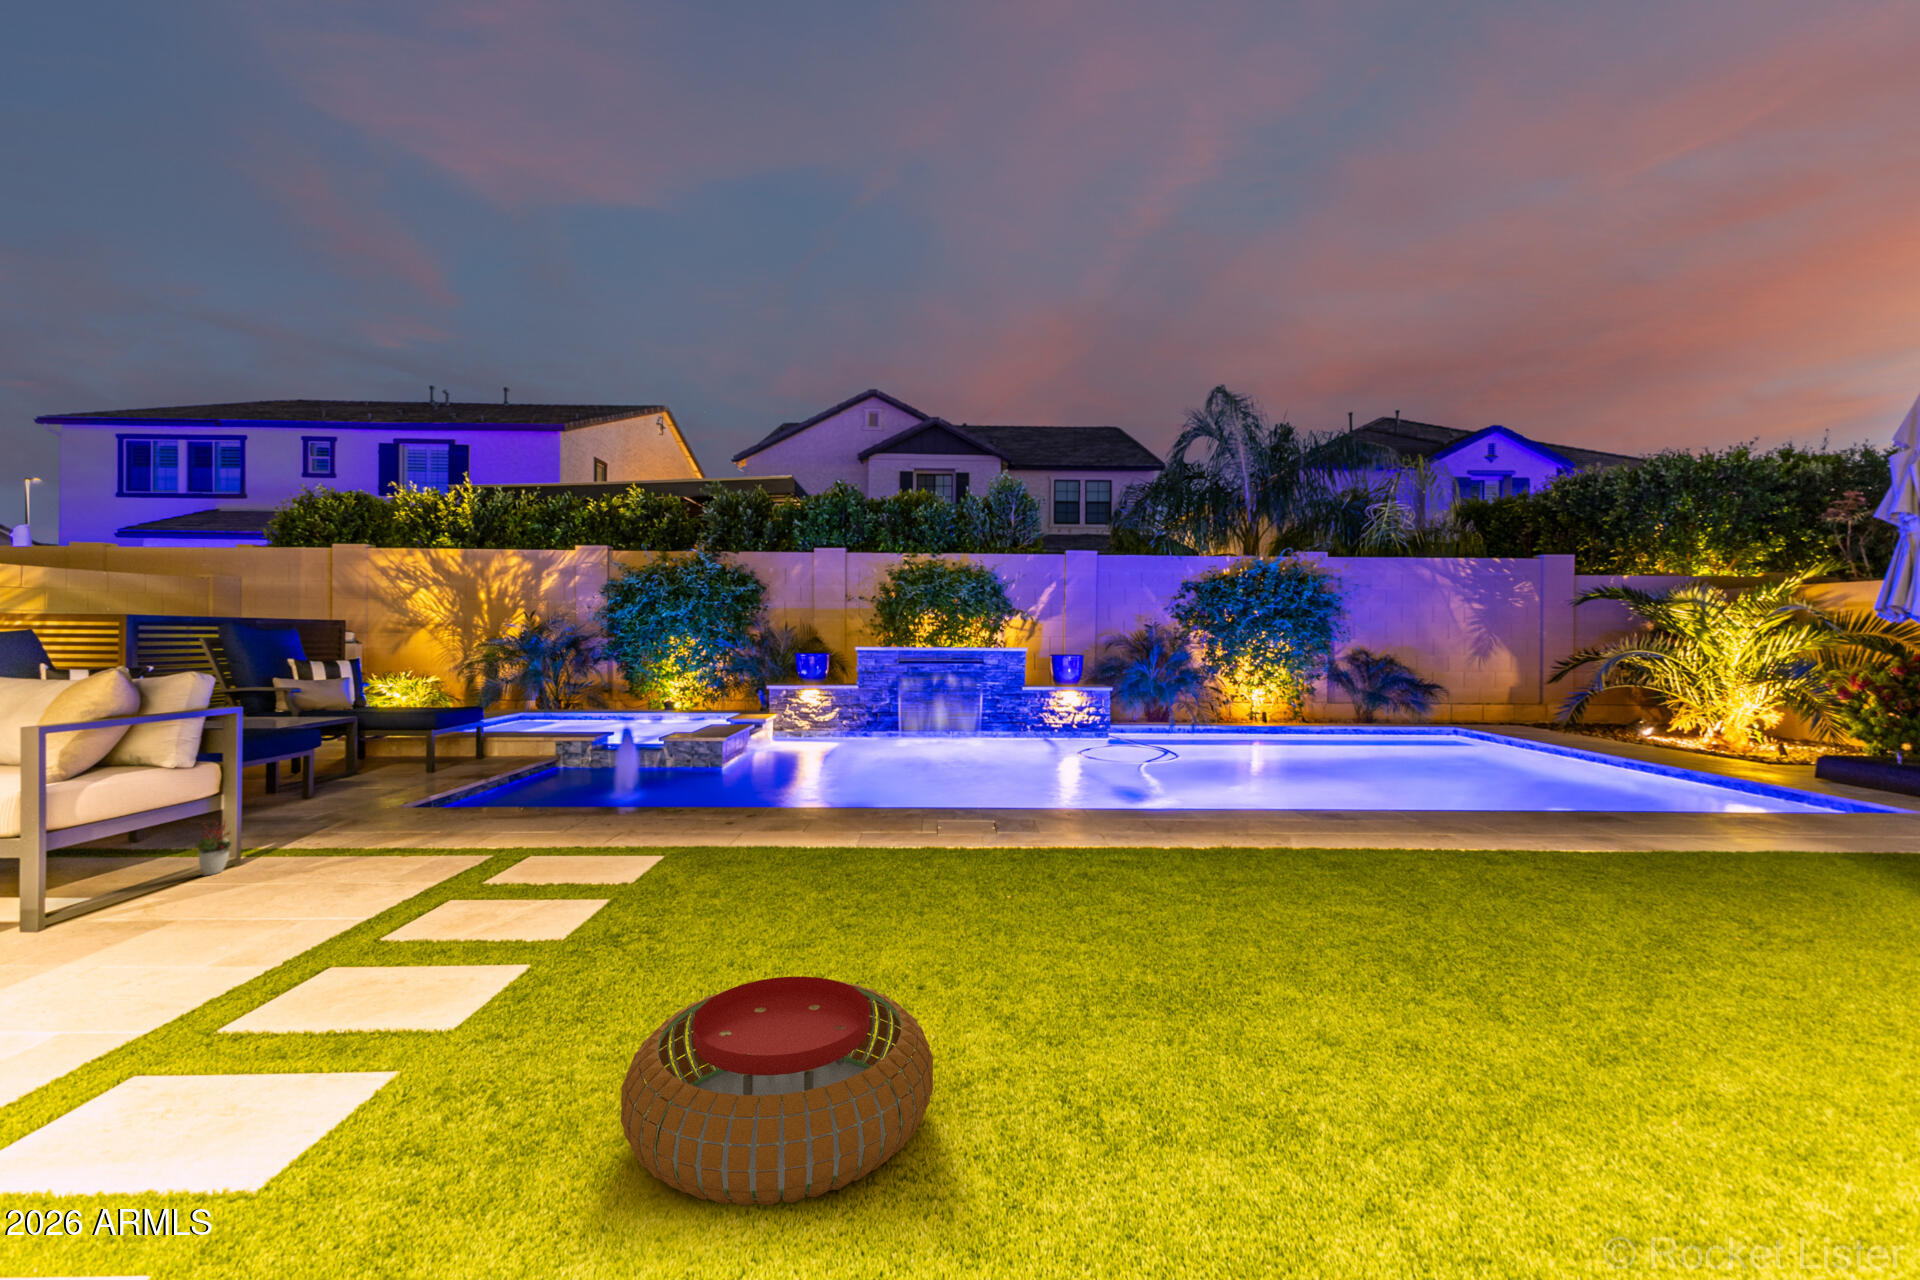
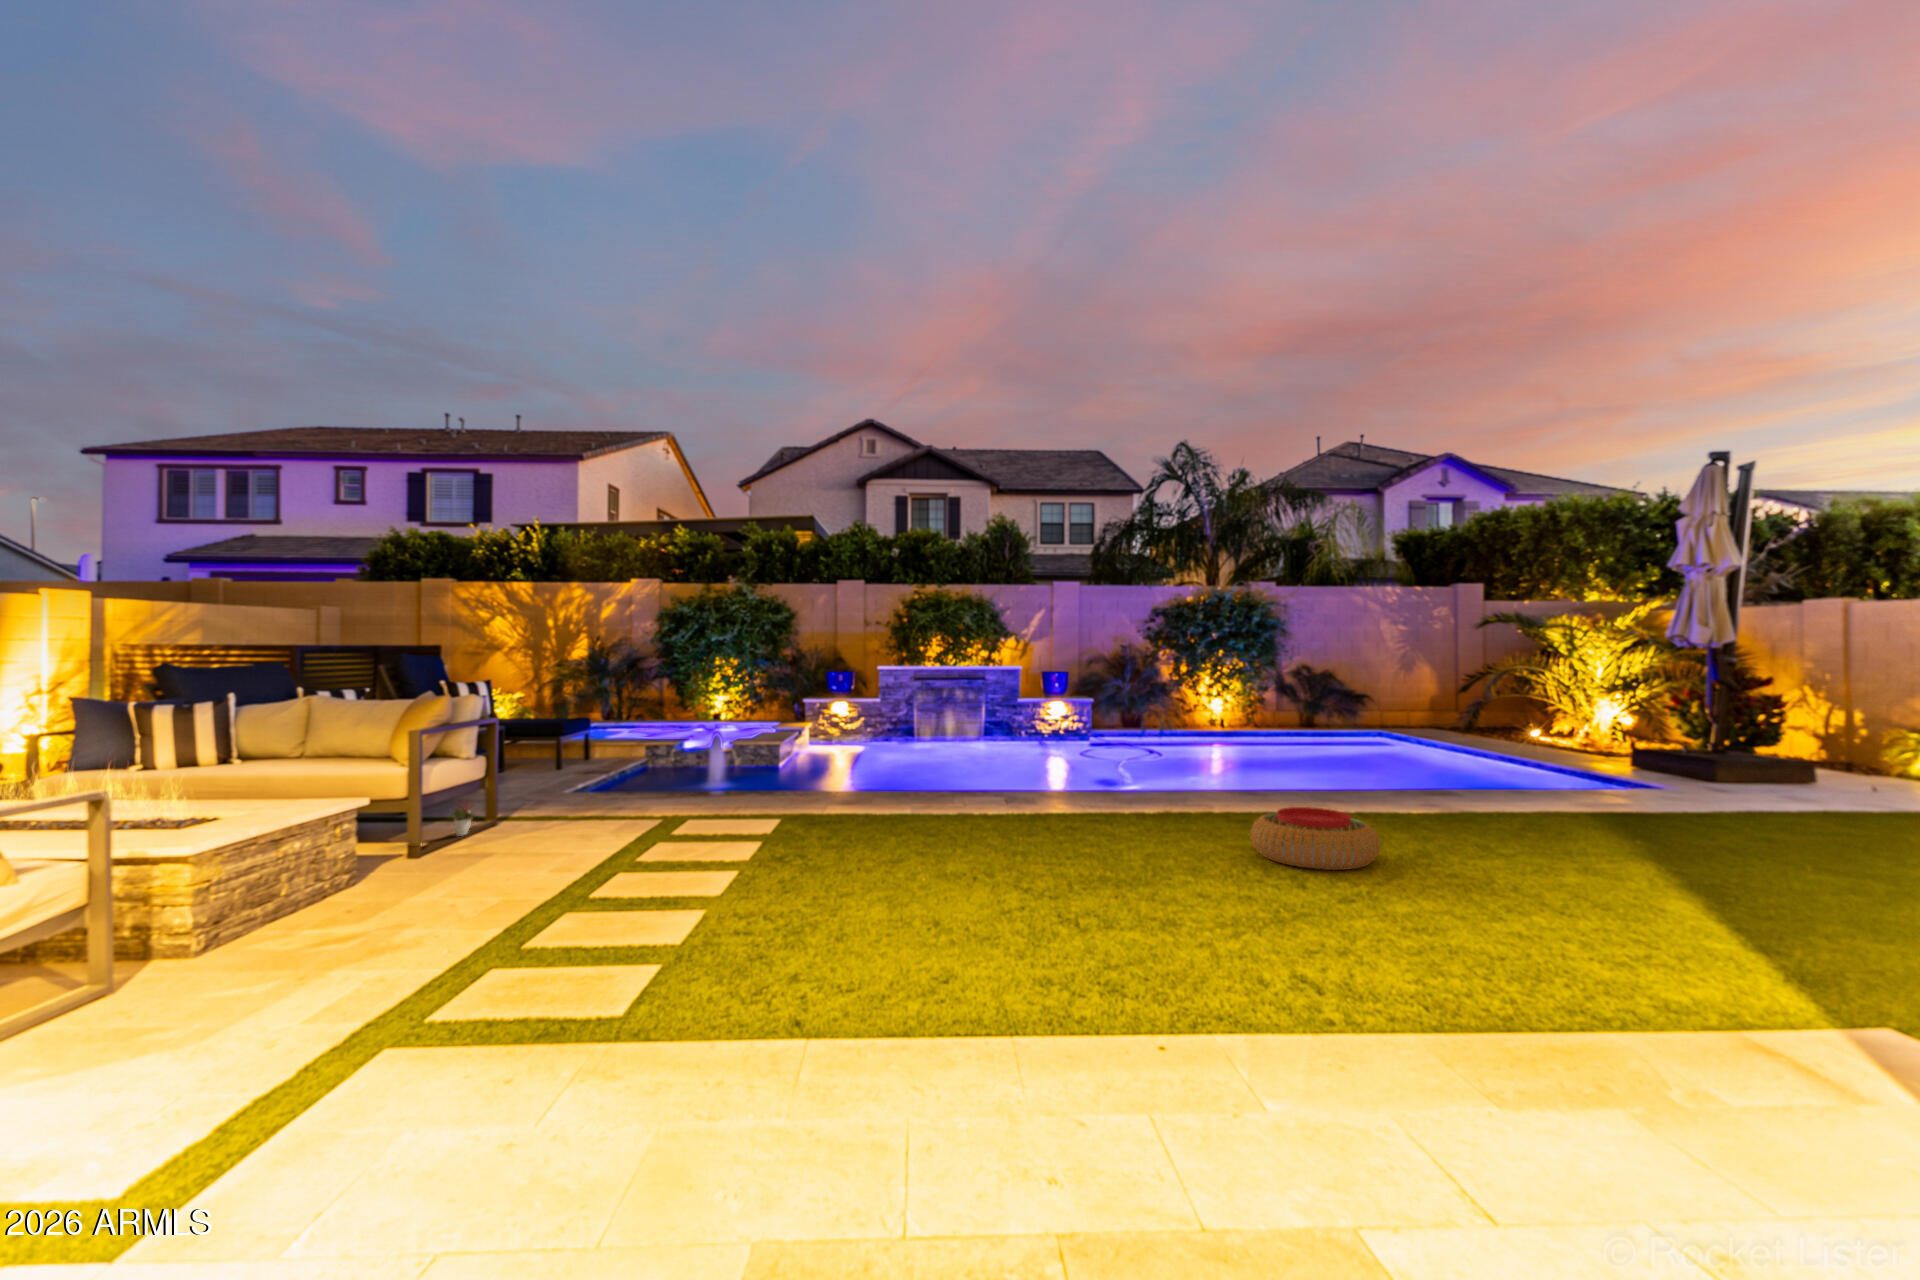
pouf: present [621,976,933,1206] -> present [1251,807,1380,870]

